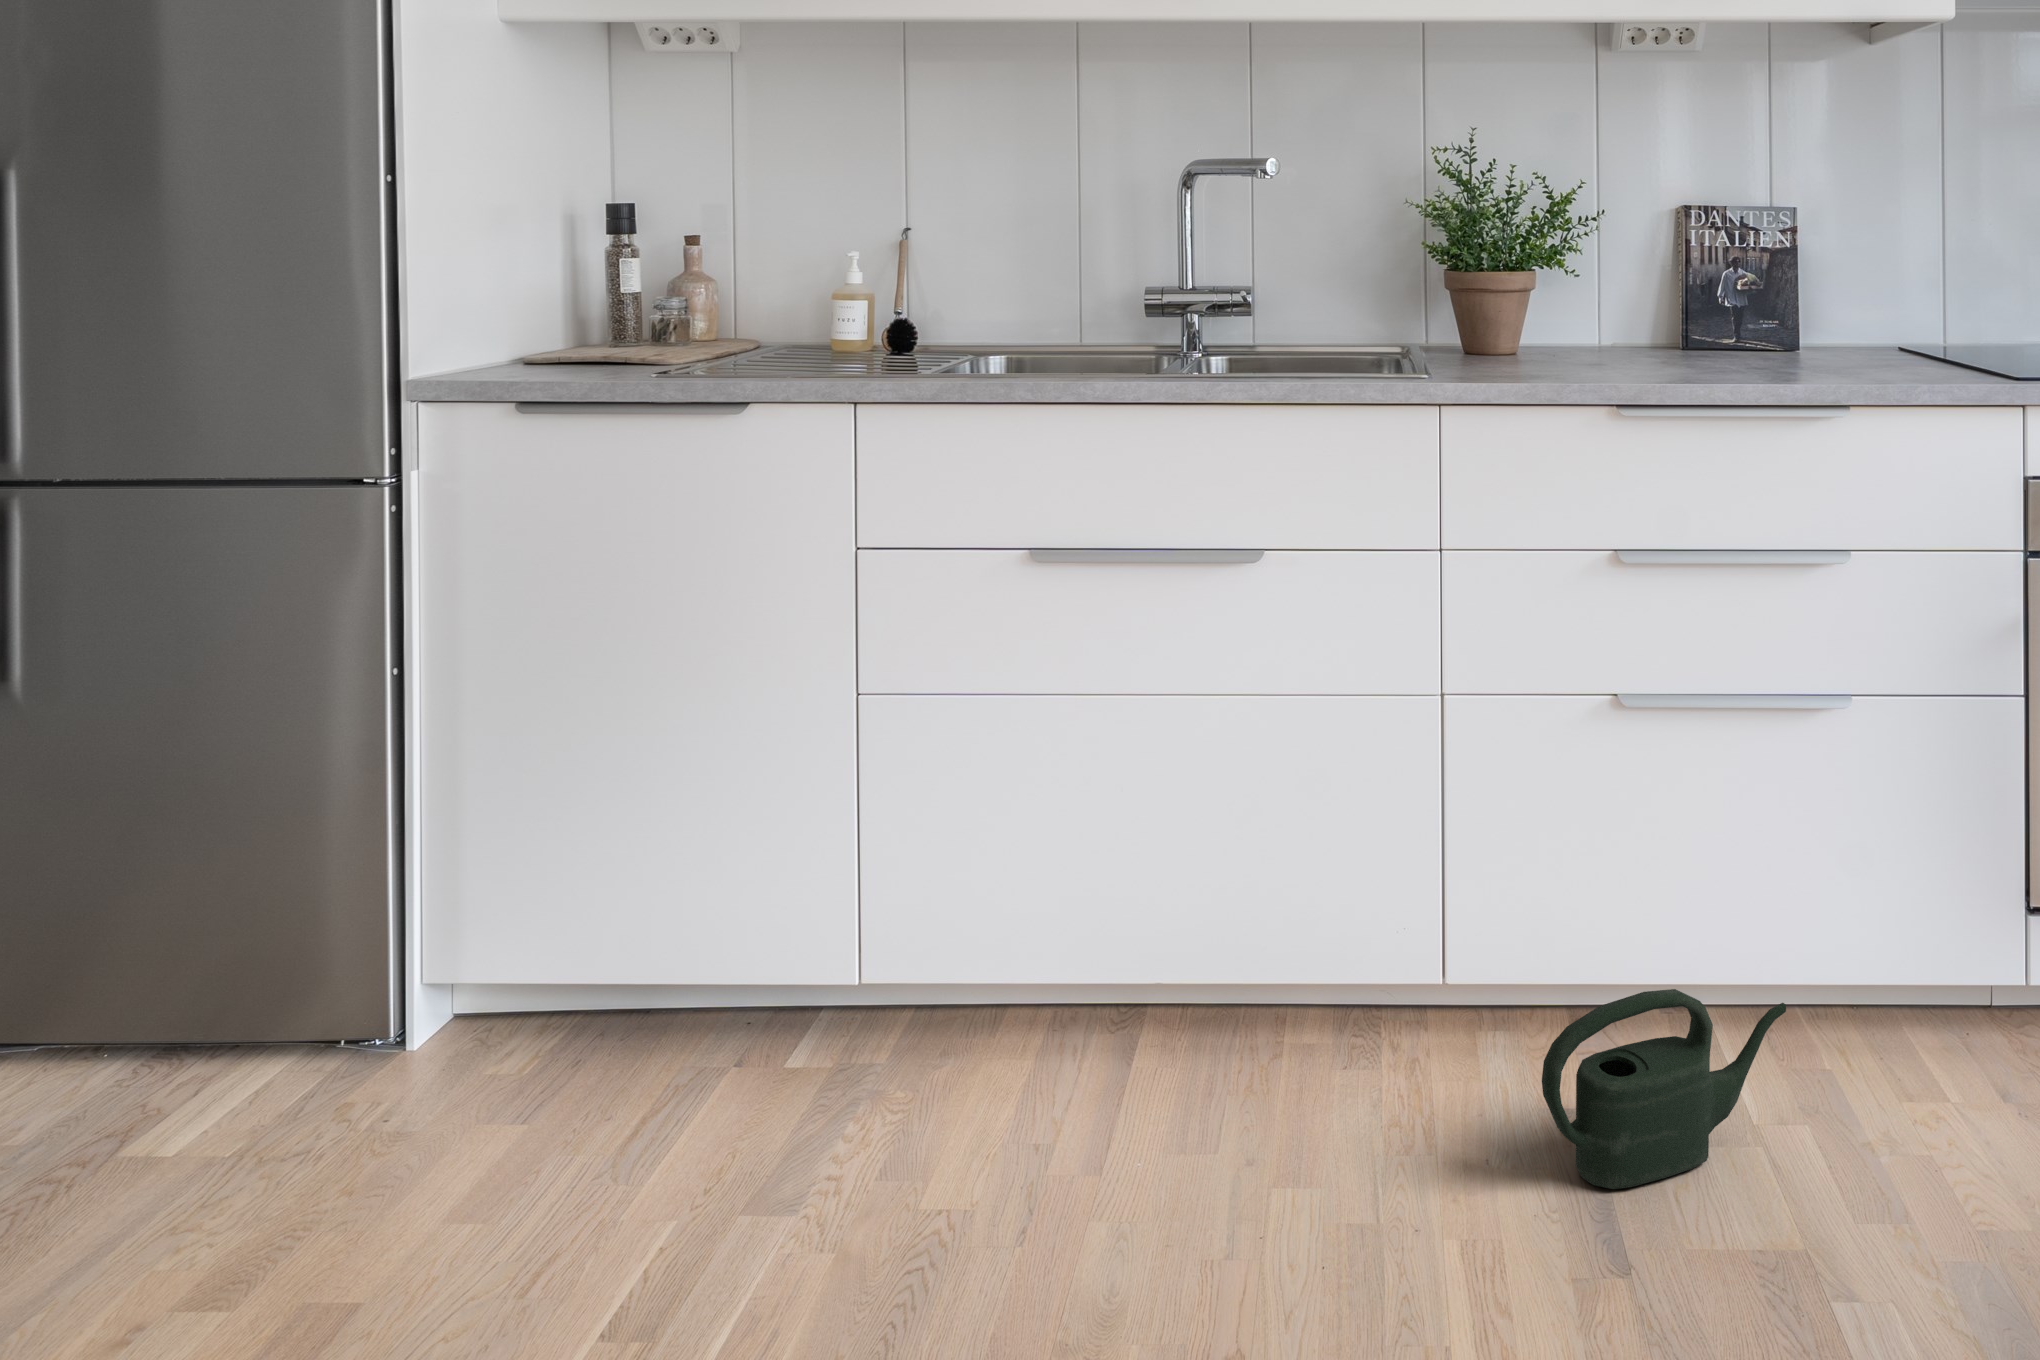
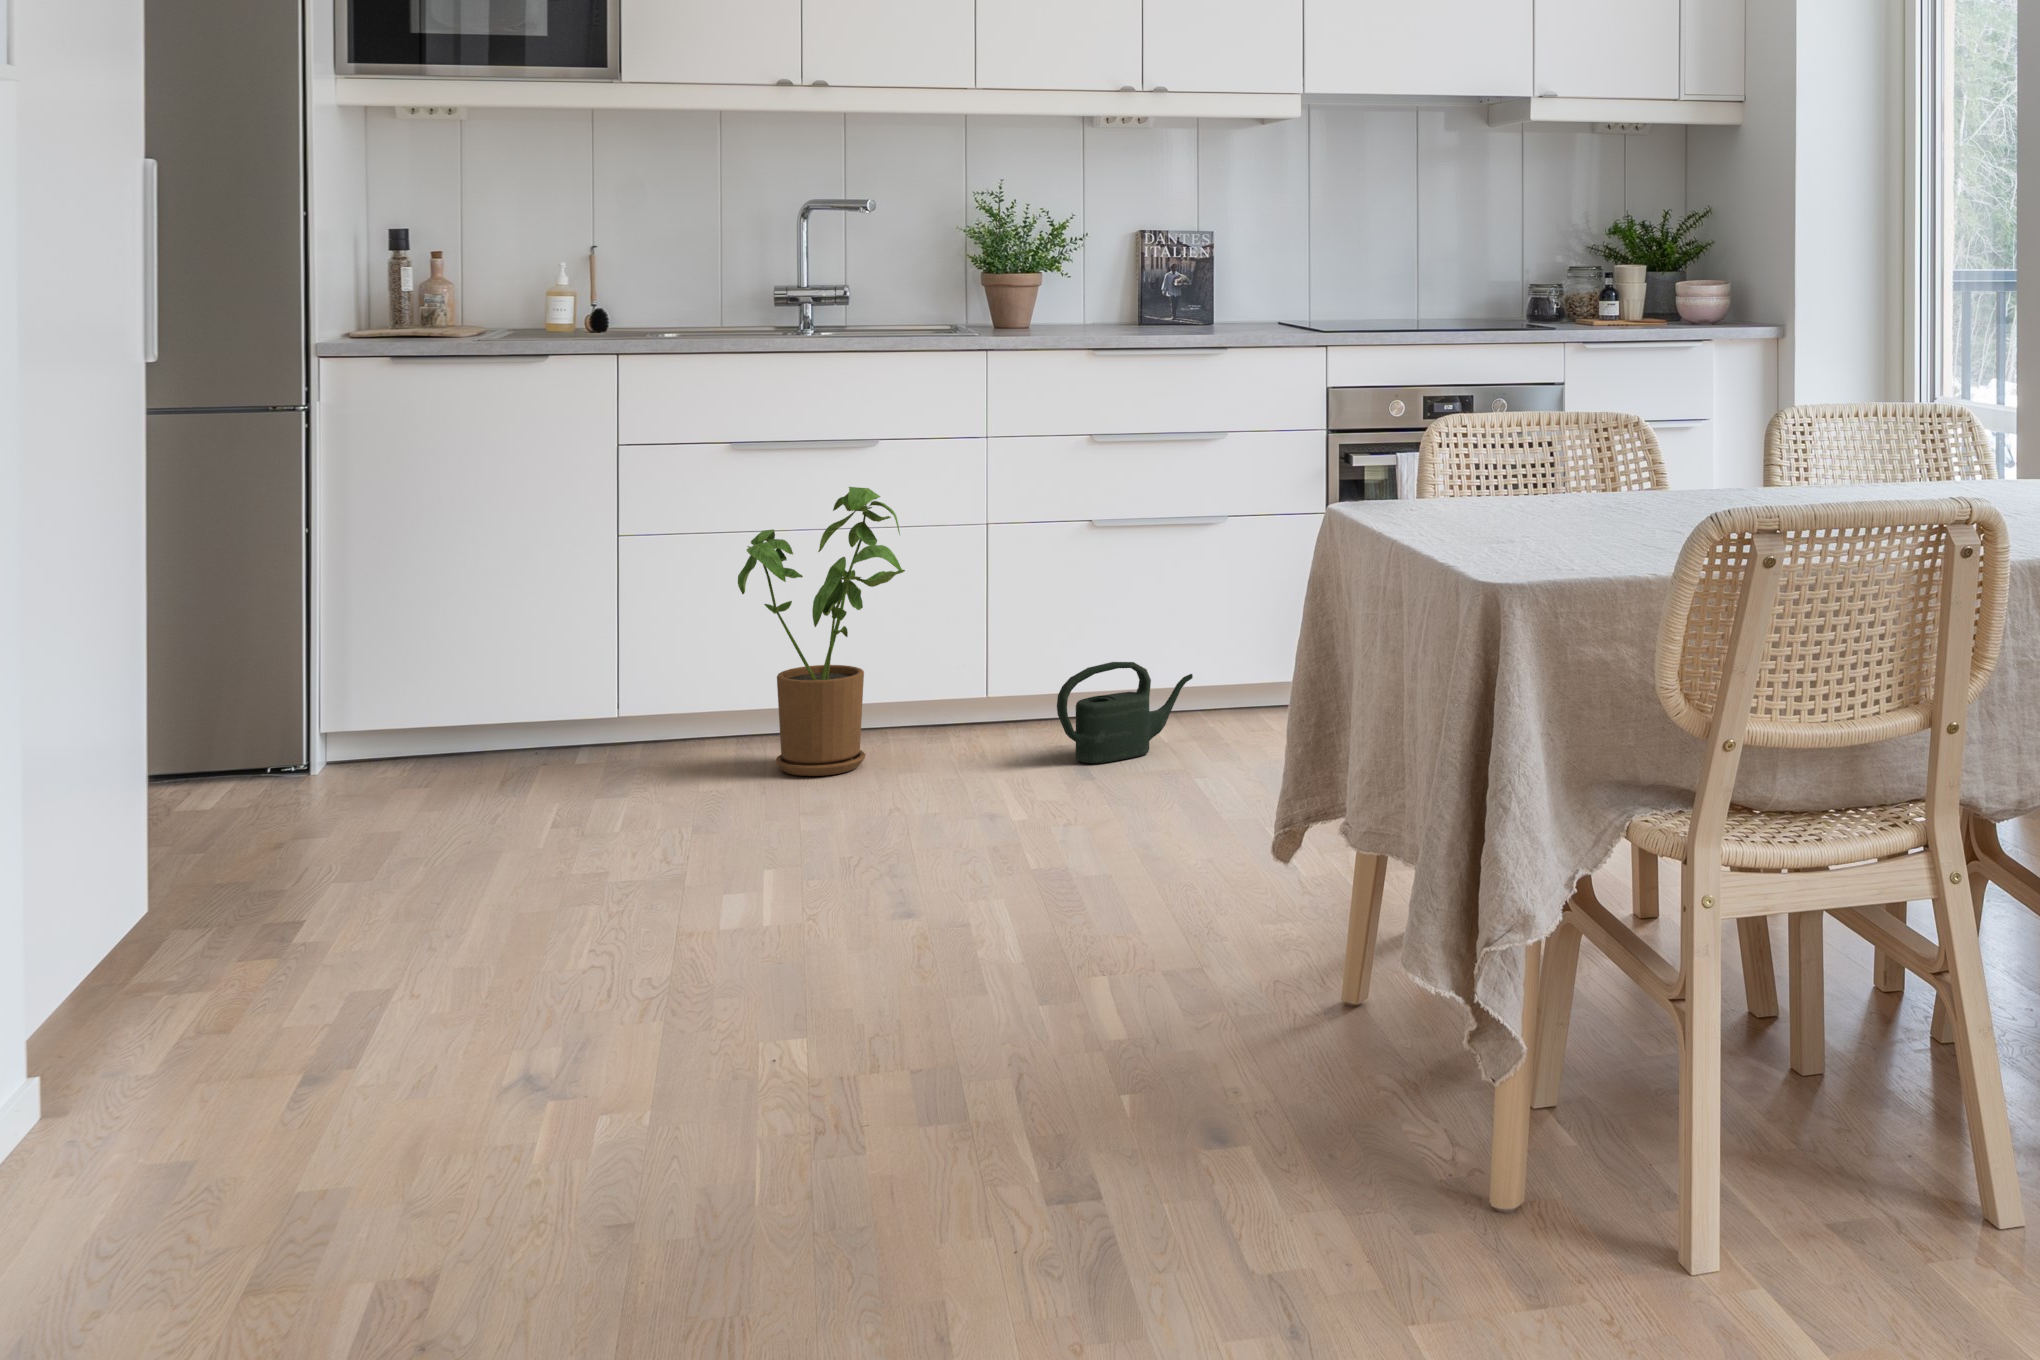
house plant: none [1012,649,1279,1164] -> present [738,487,905,776]

